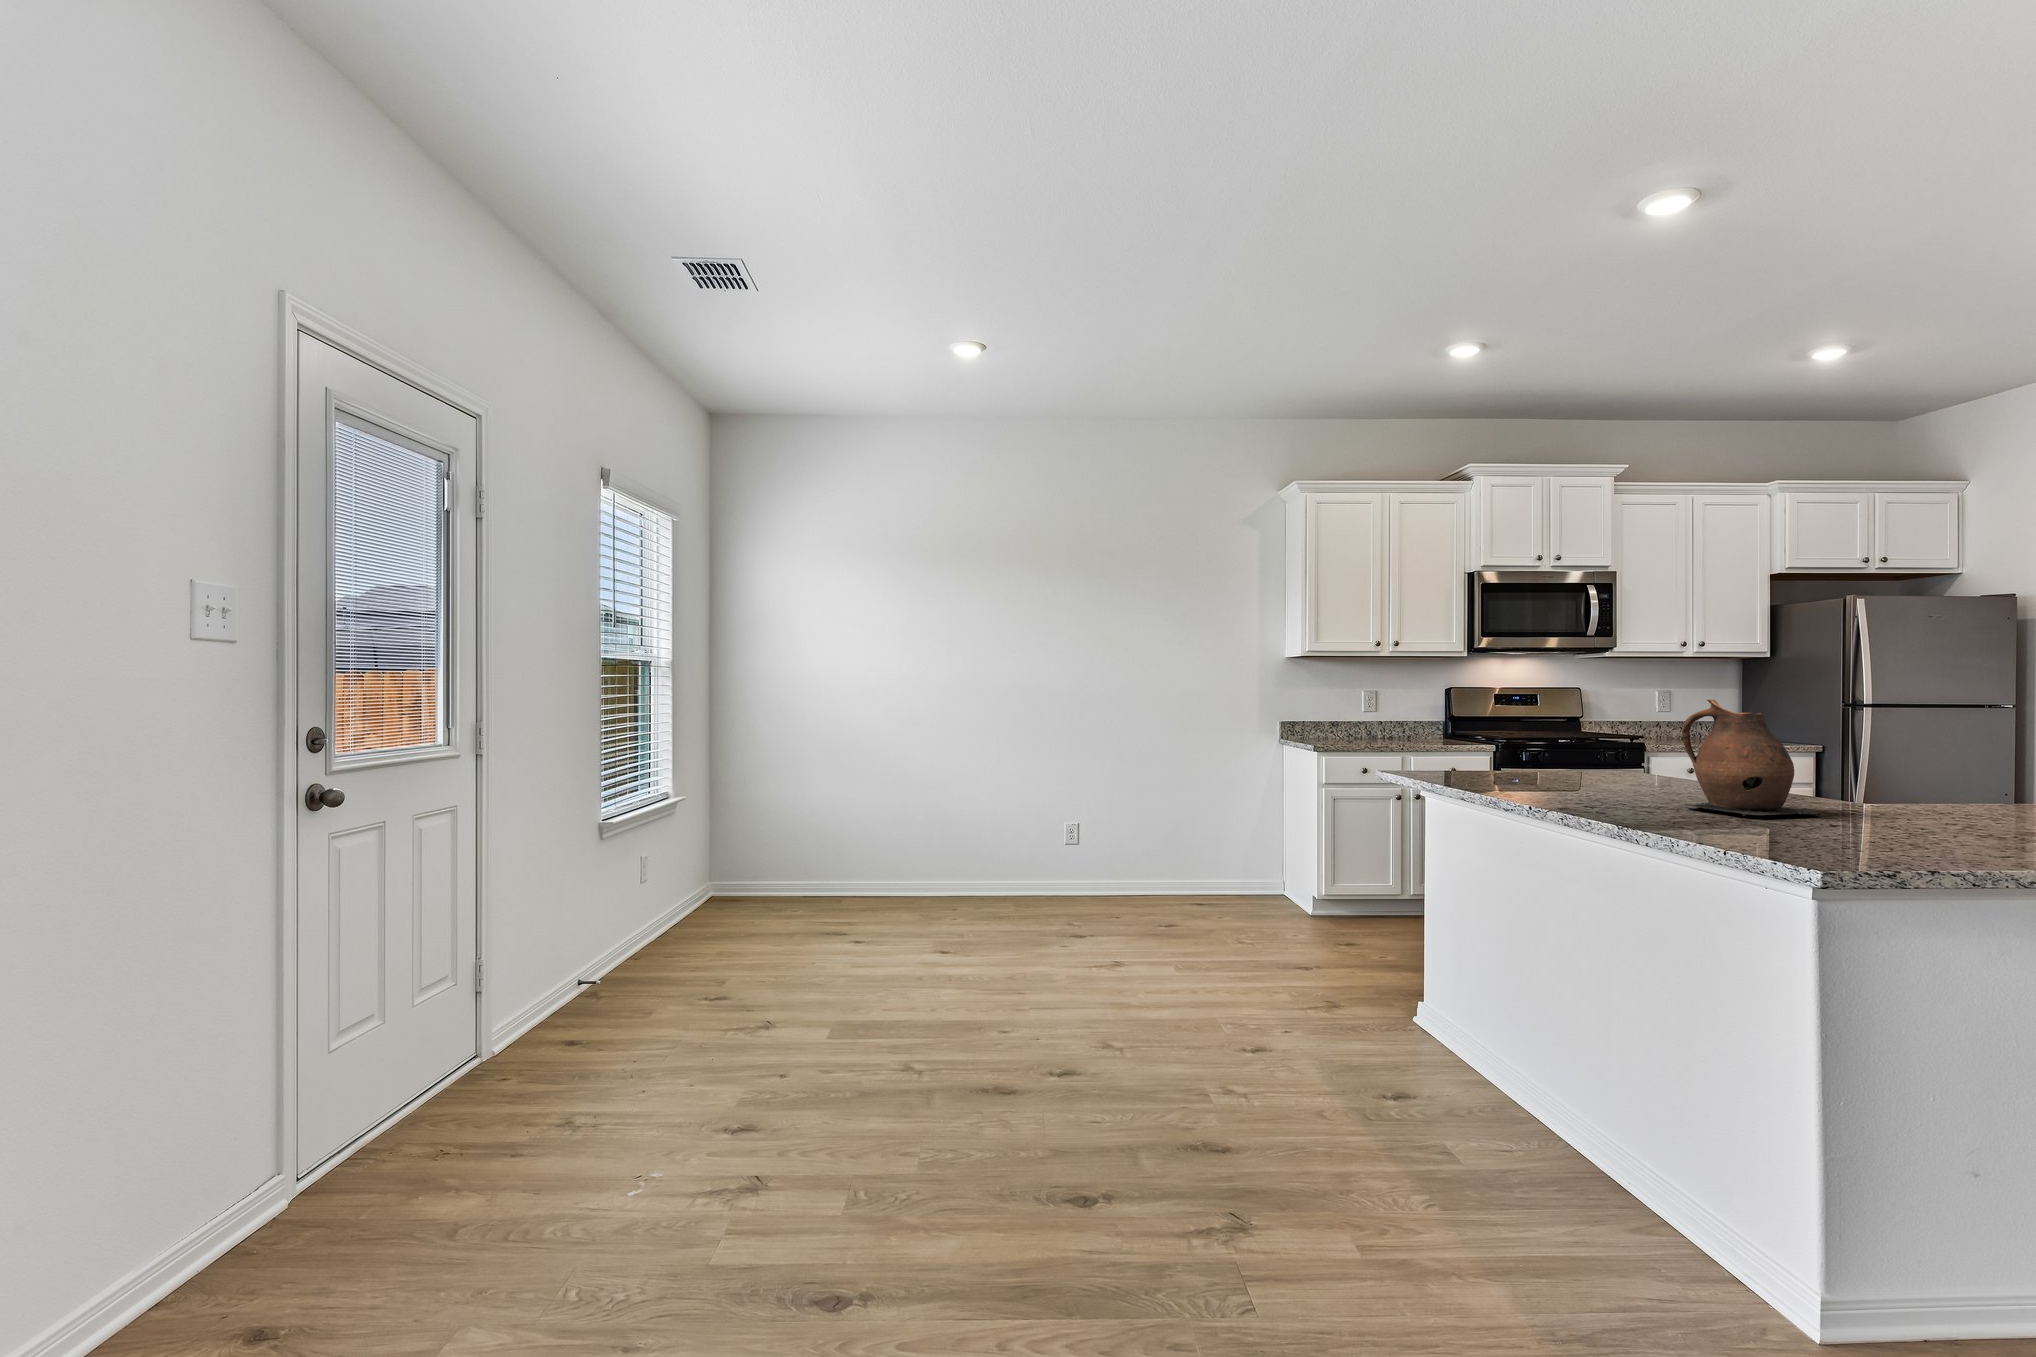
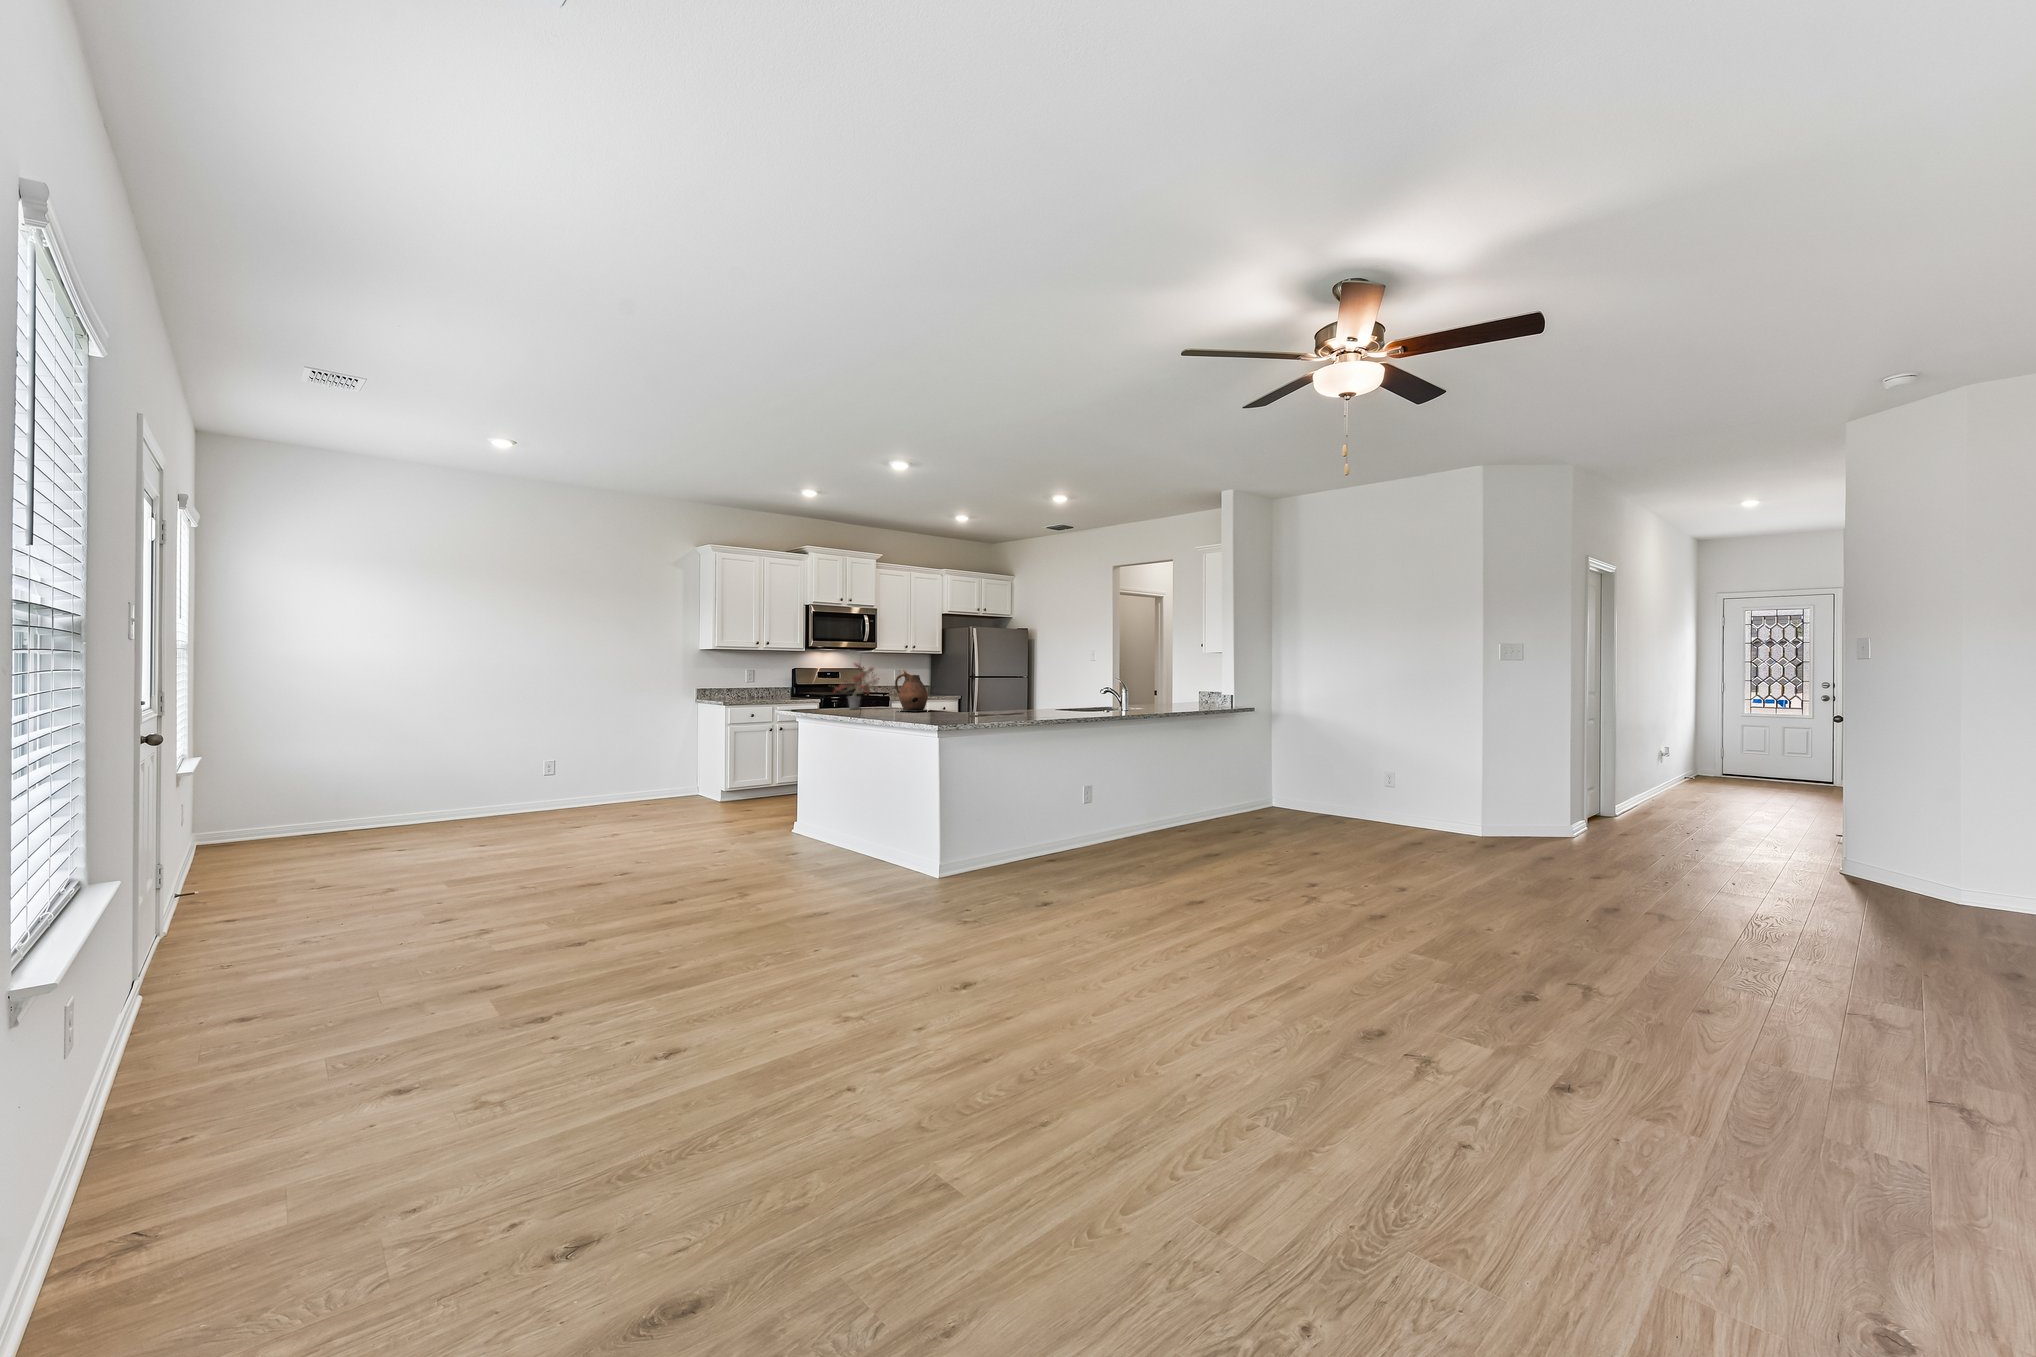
potted plant: none [1496,657,1636,788] -> present [834,663,879,709]

